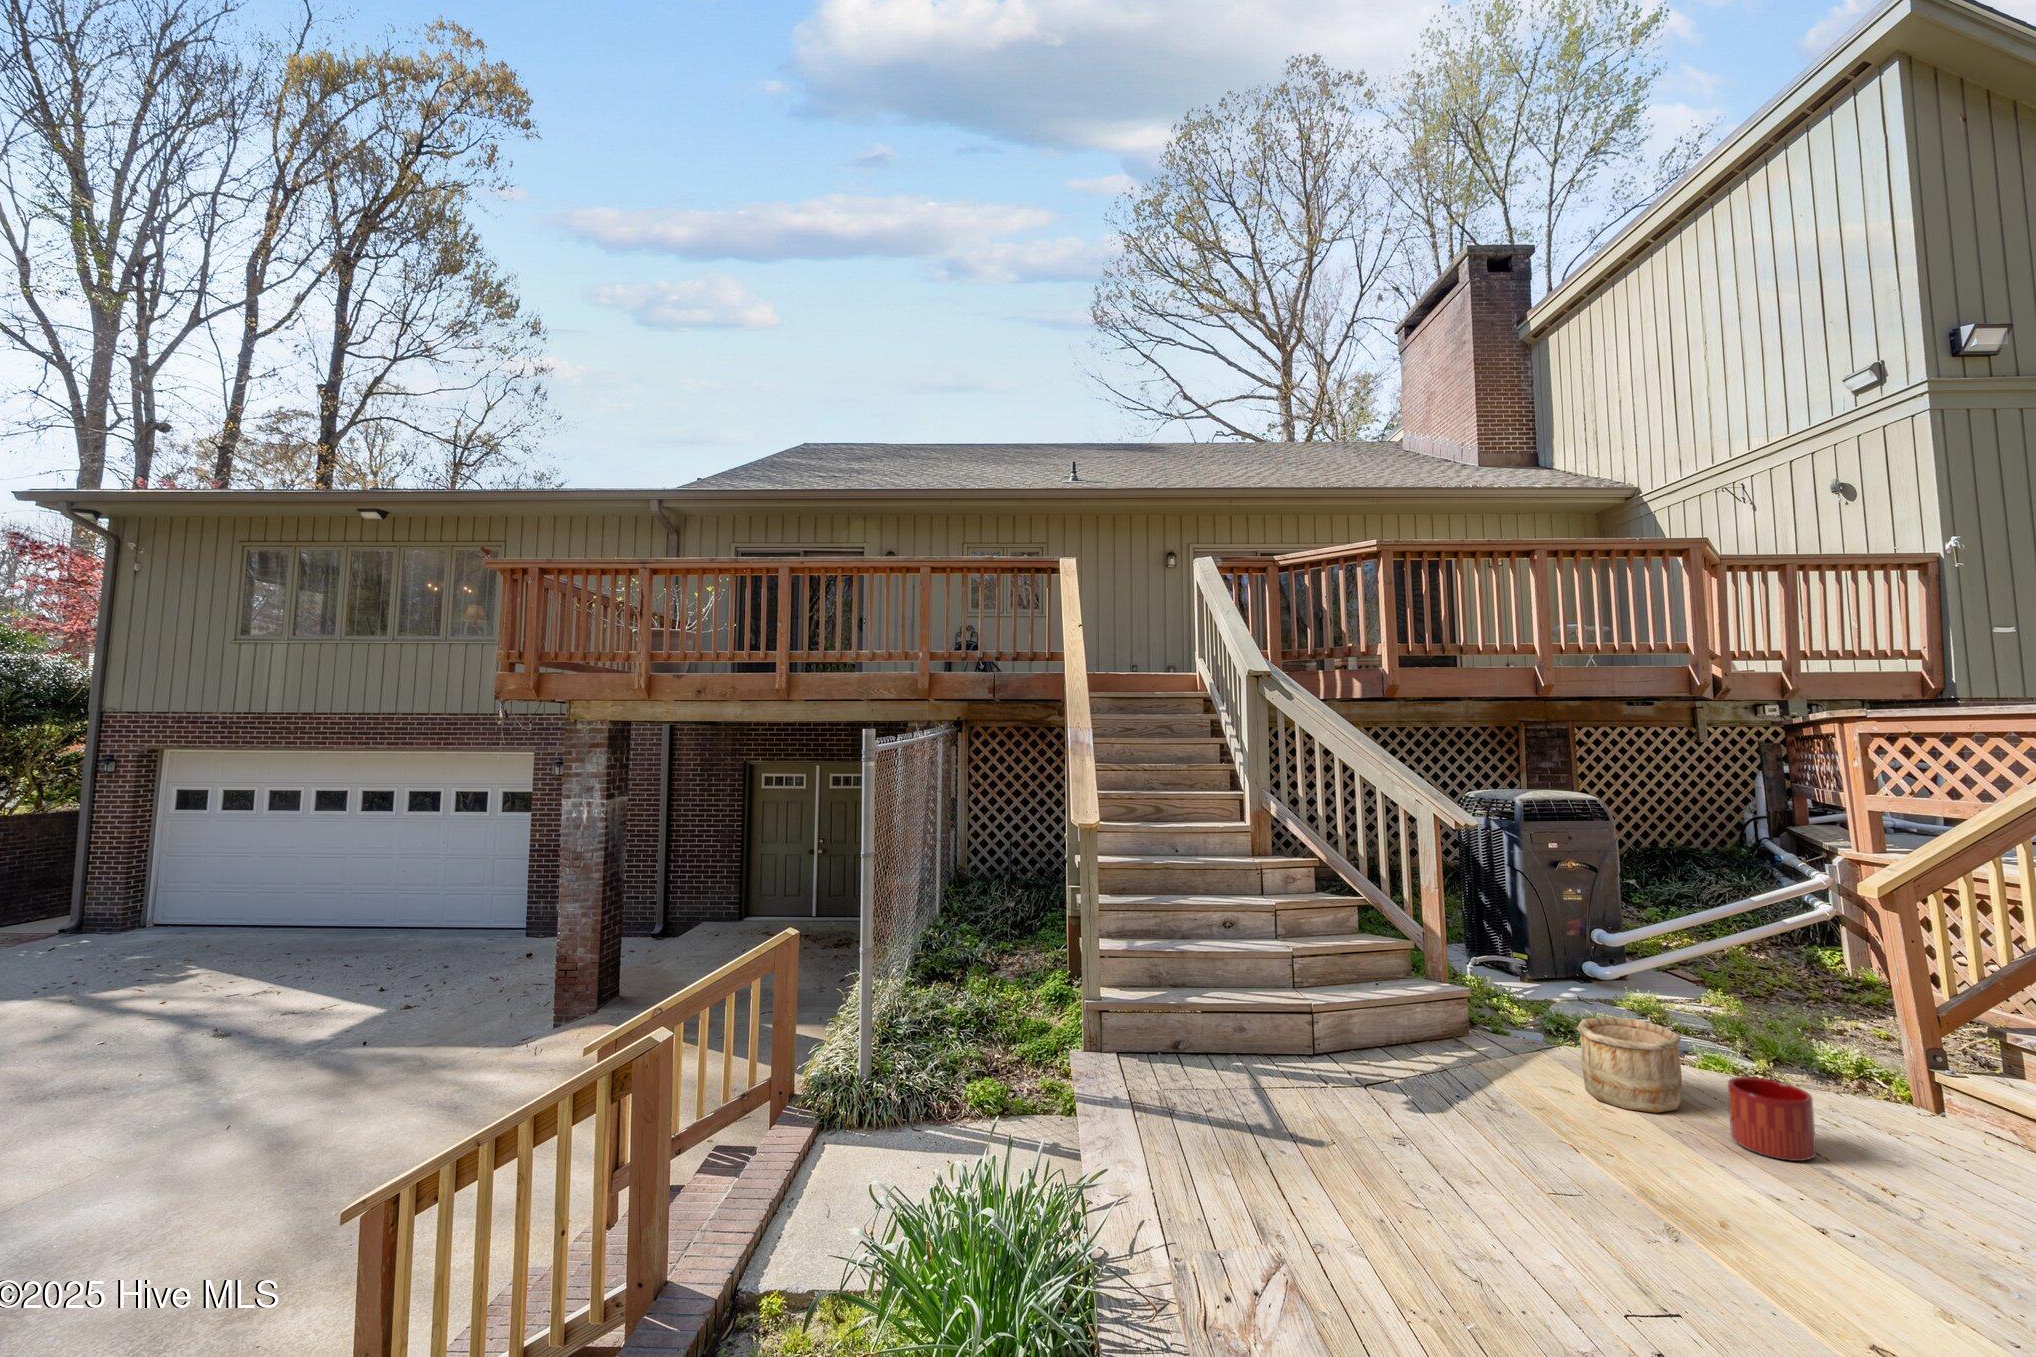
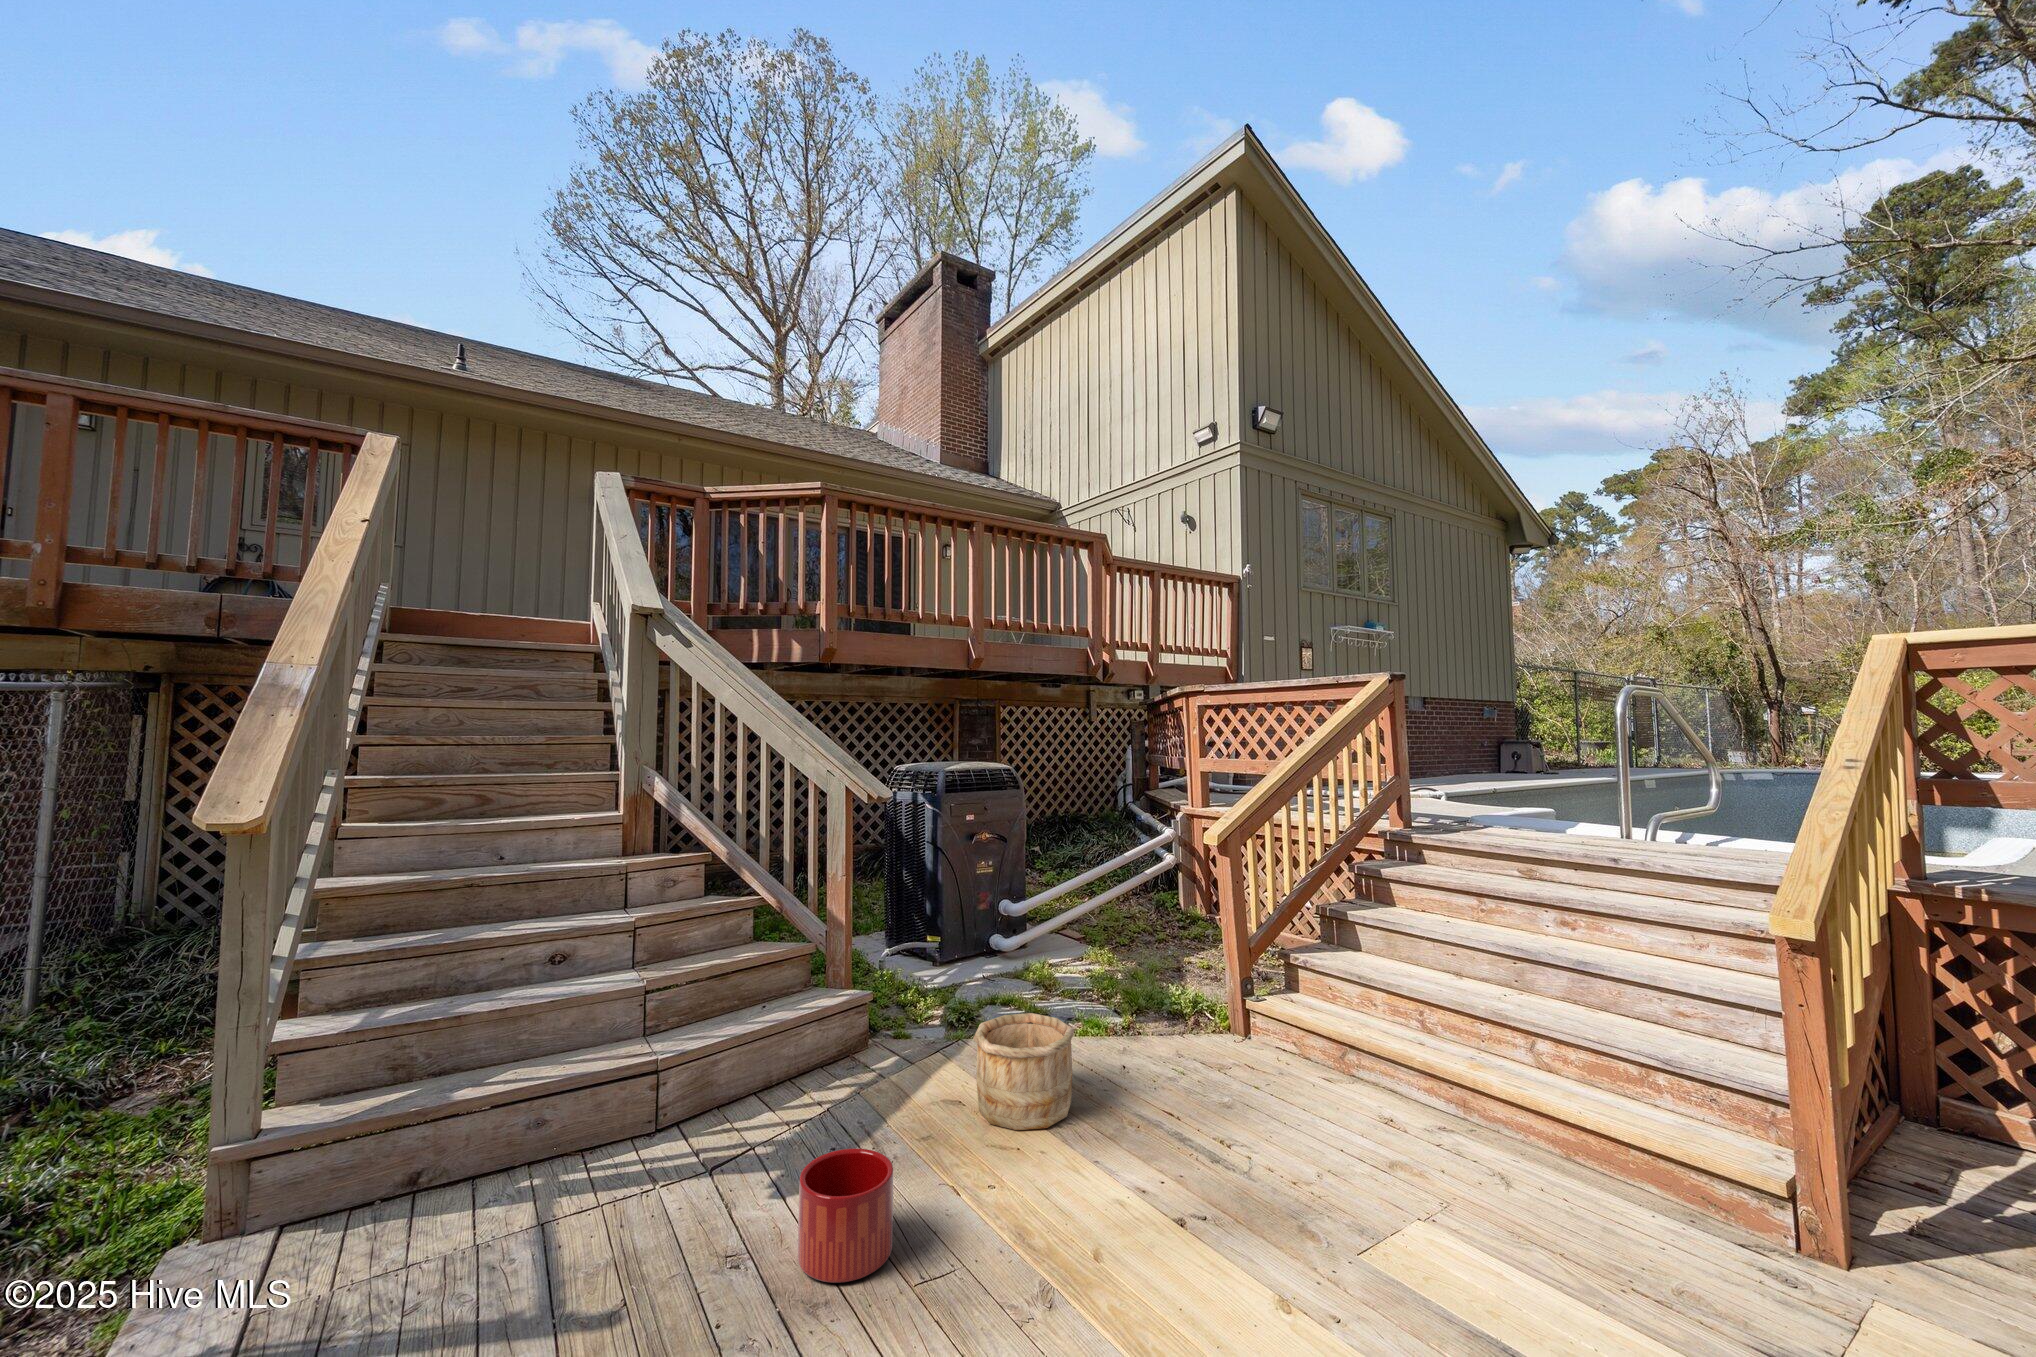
planter: present [1728,1077,1816,1161] -> present [798,1148,893,1283]

